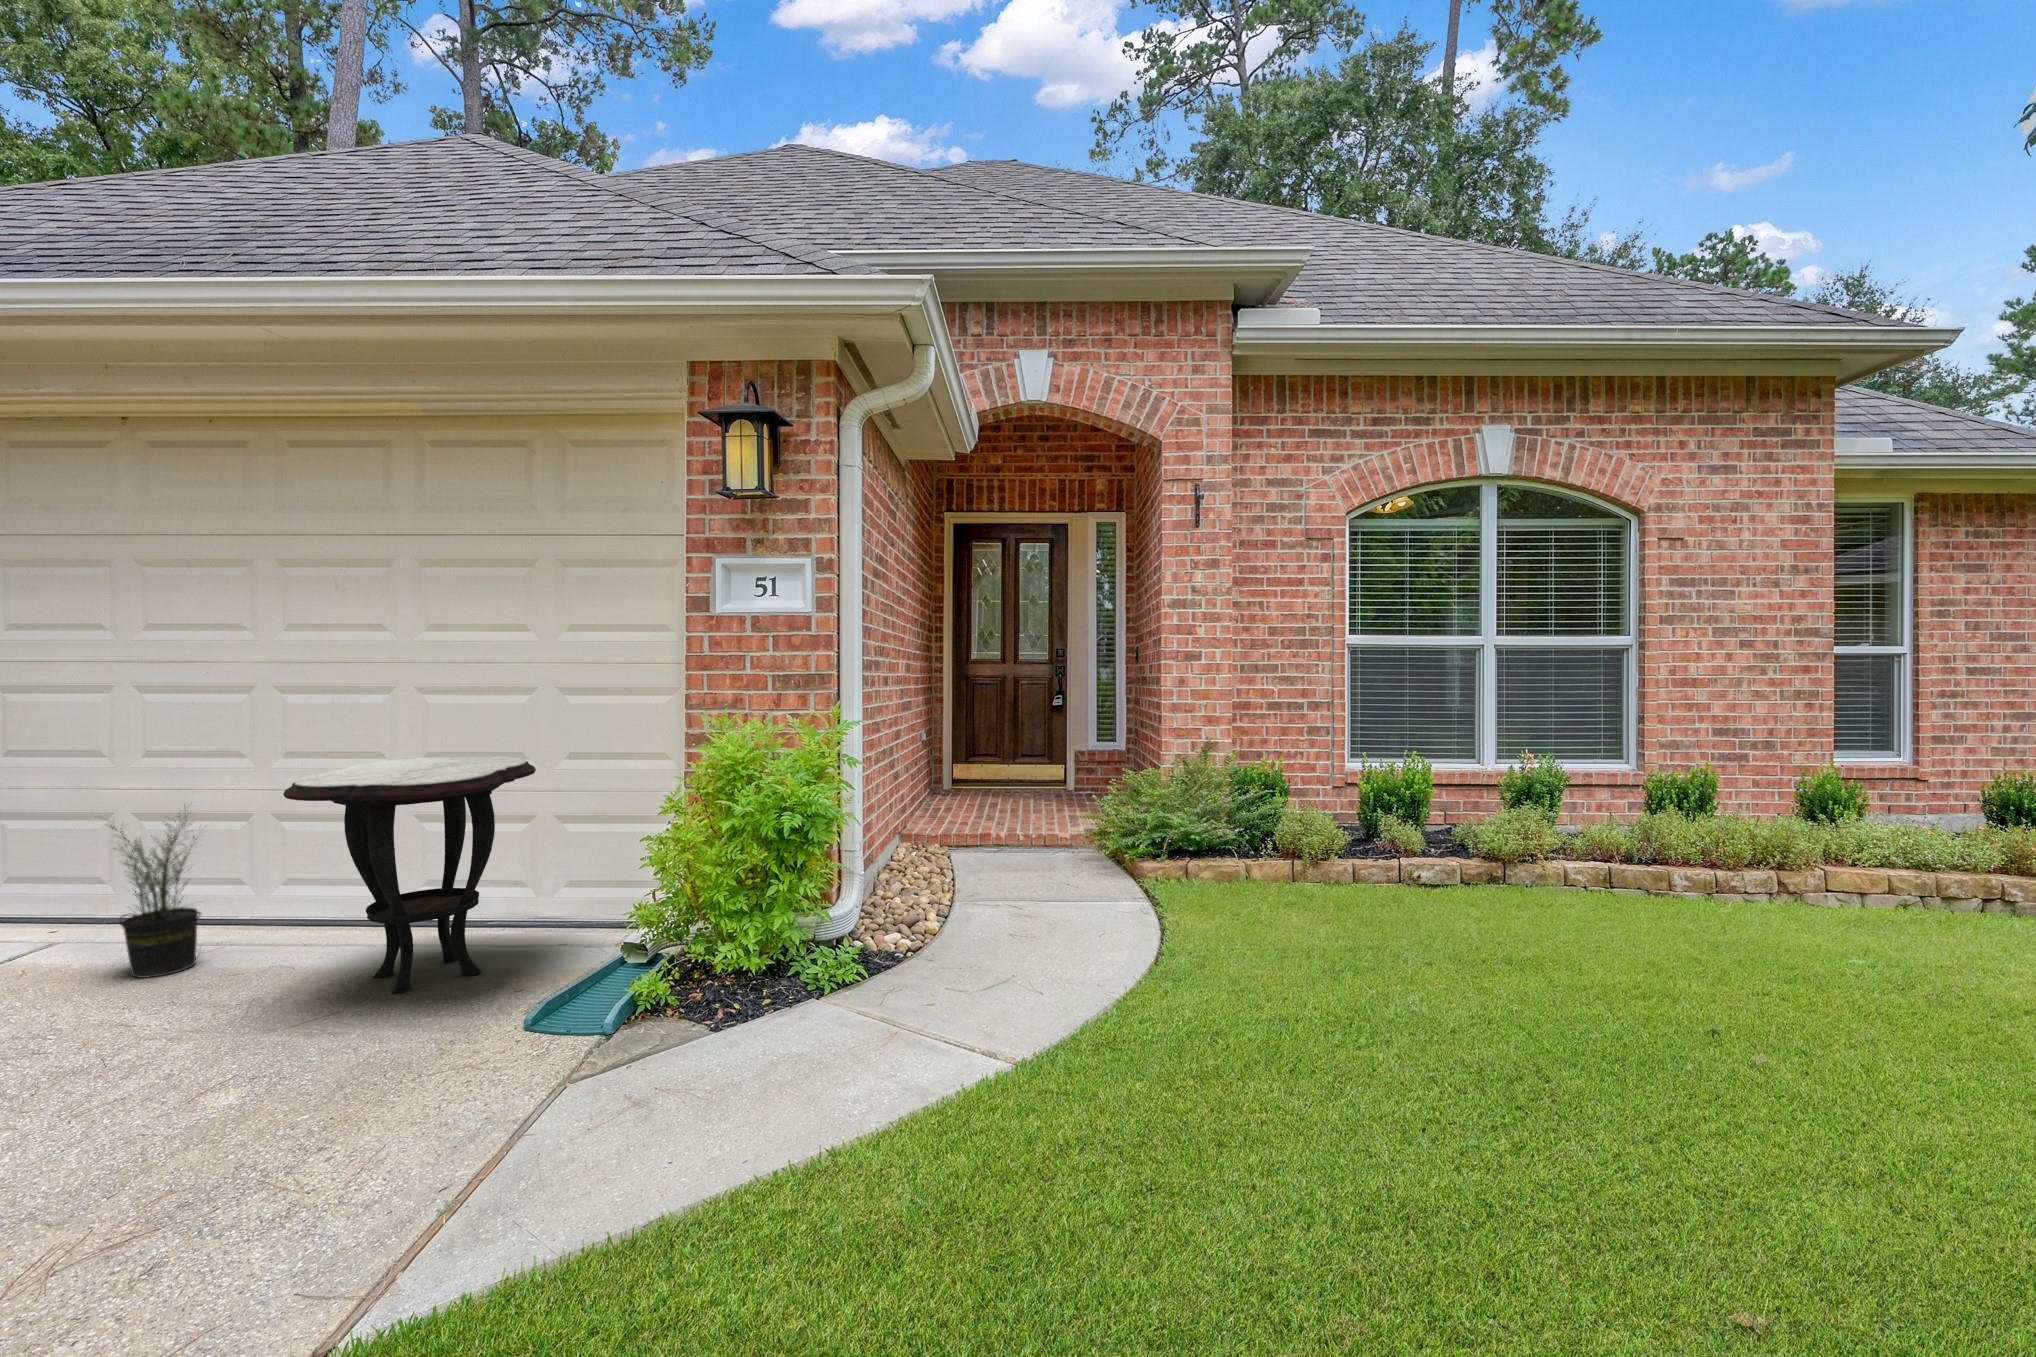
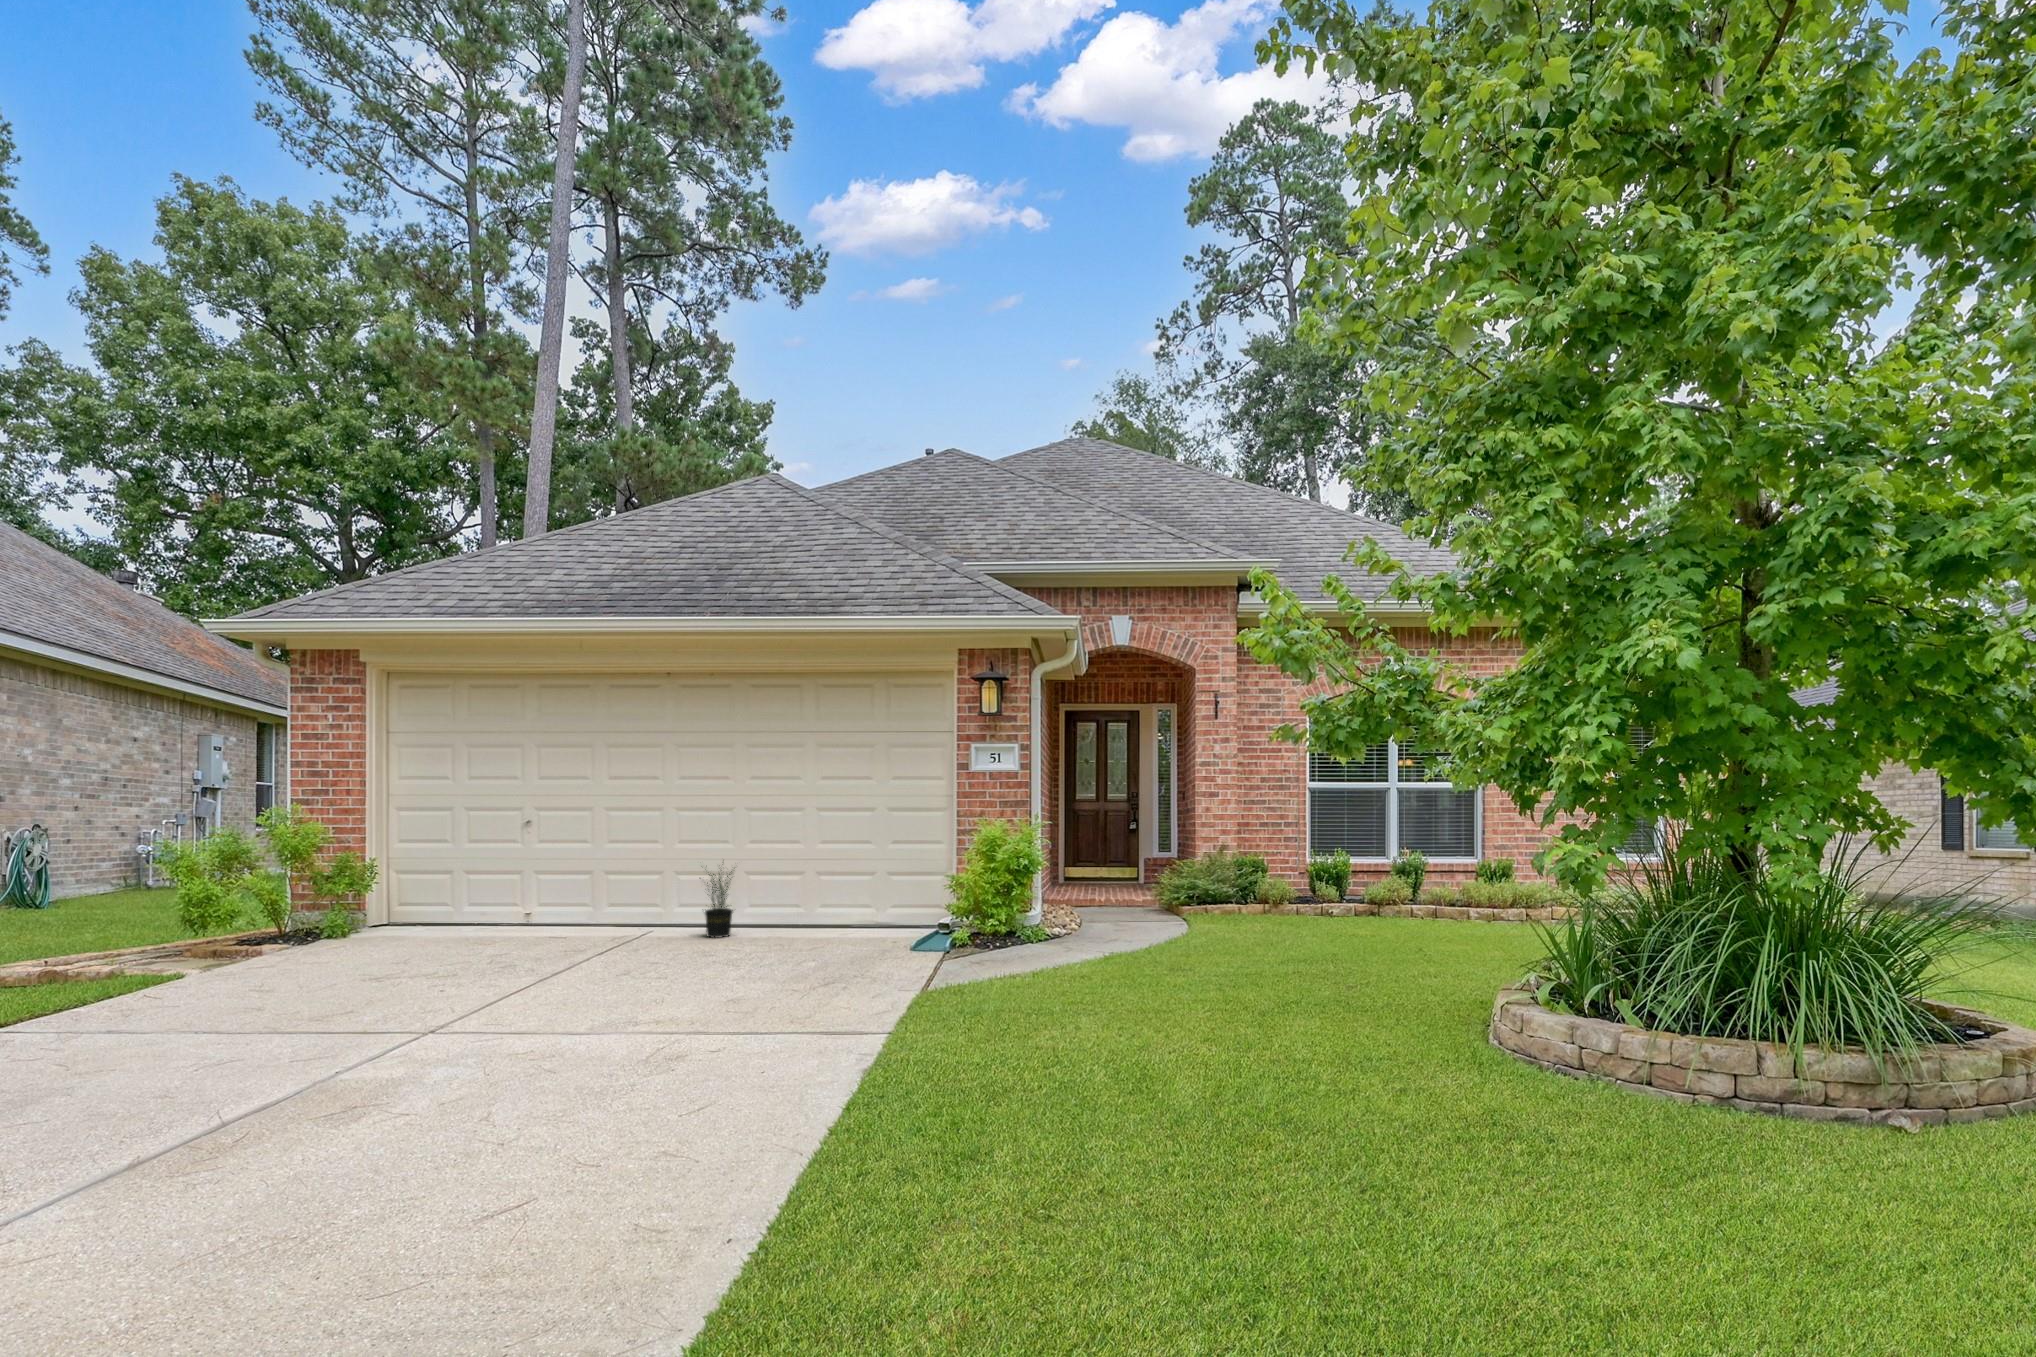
side table: present [283,757,536,994] -> none [798,839,891,943]

